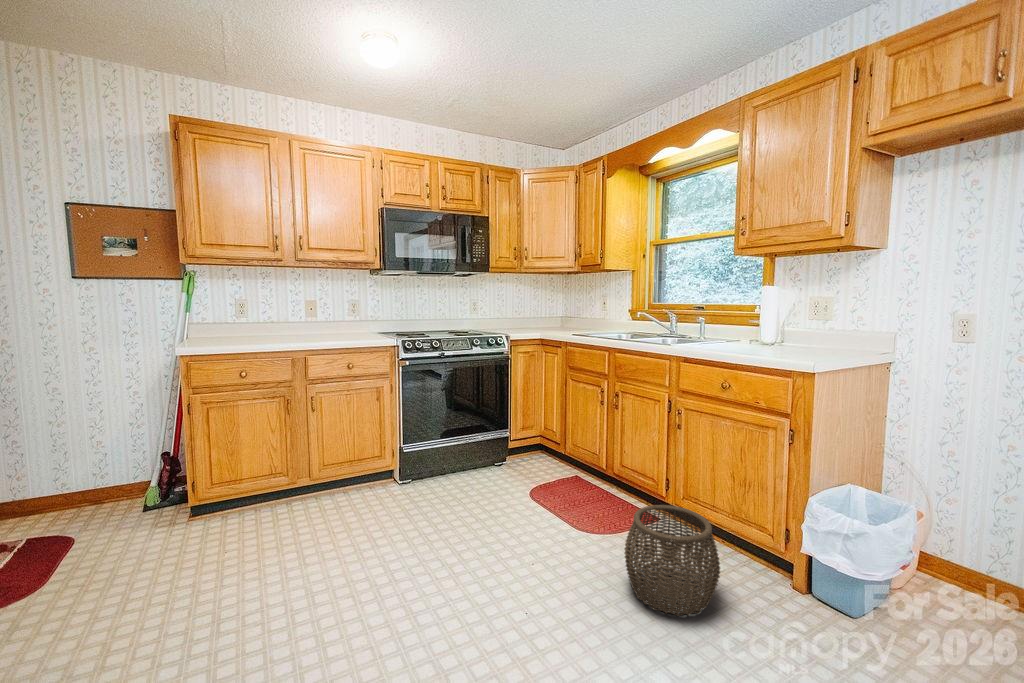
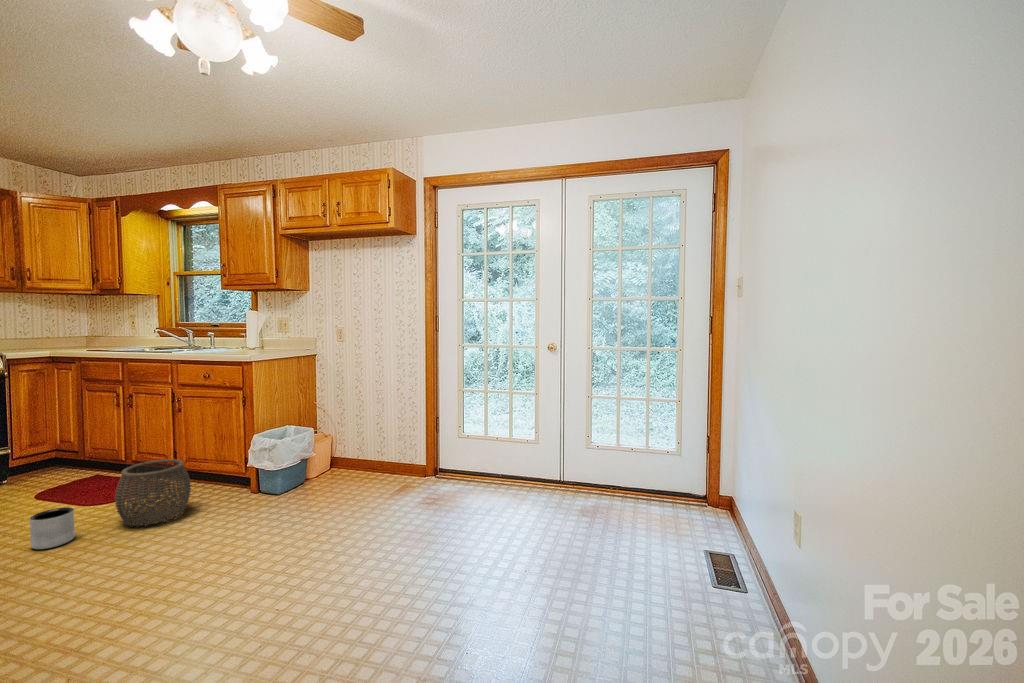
planter: none [543,548,585,608] -> present [30,507,75,550]

